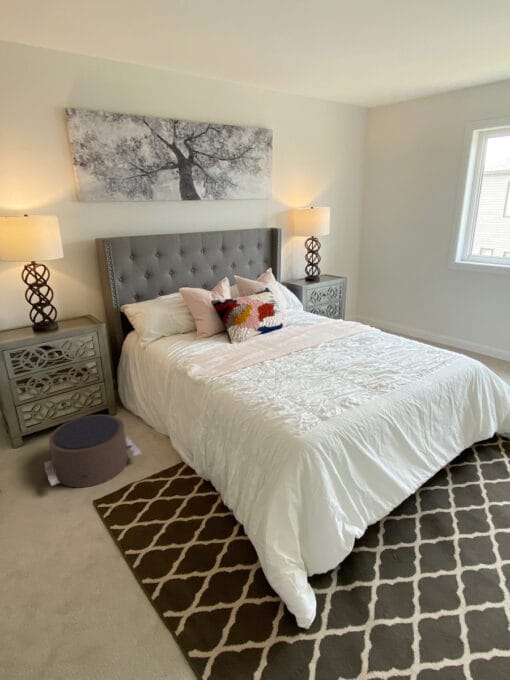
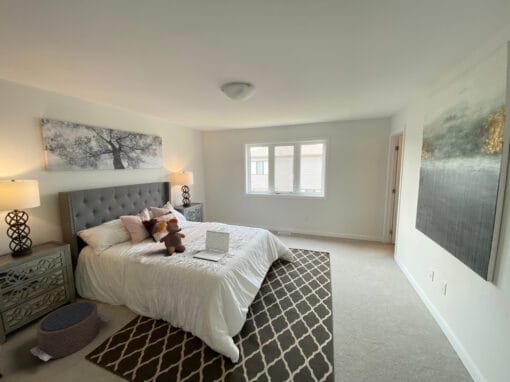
stuffed bear: none [221,304,271,372] -> present [160,219,186,254]
laptop: none [273,336,354,408] -> present [194,230,230,261]

